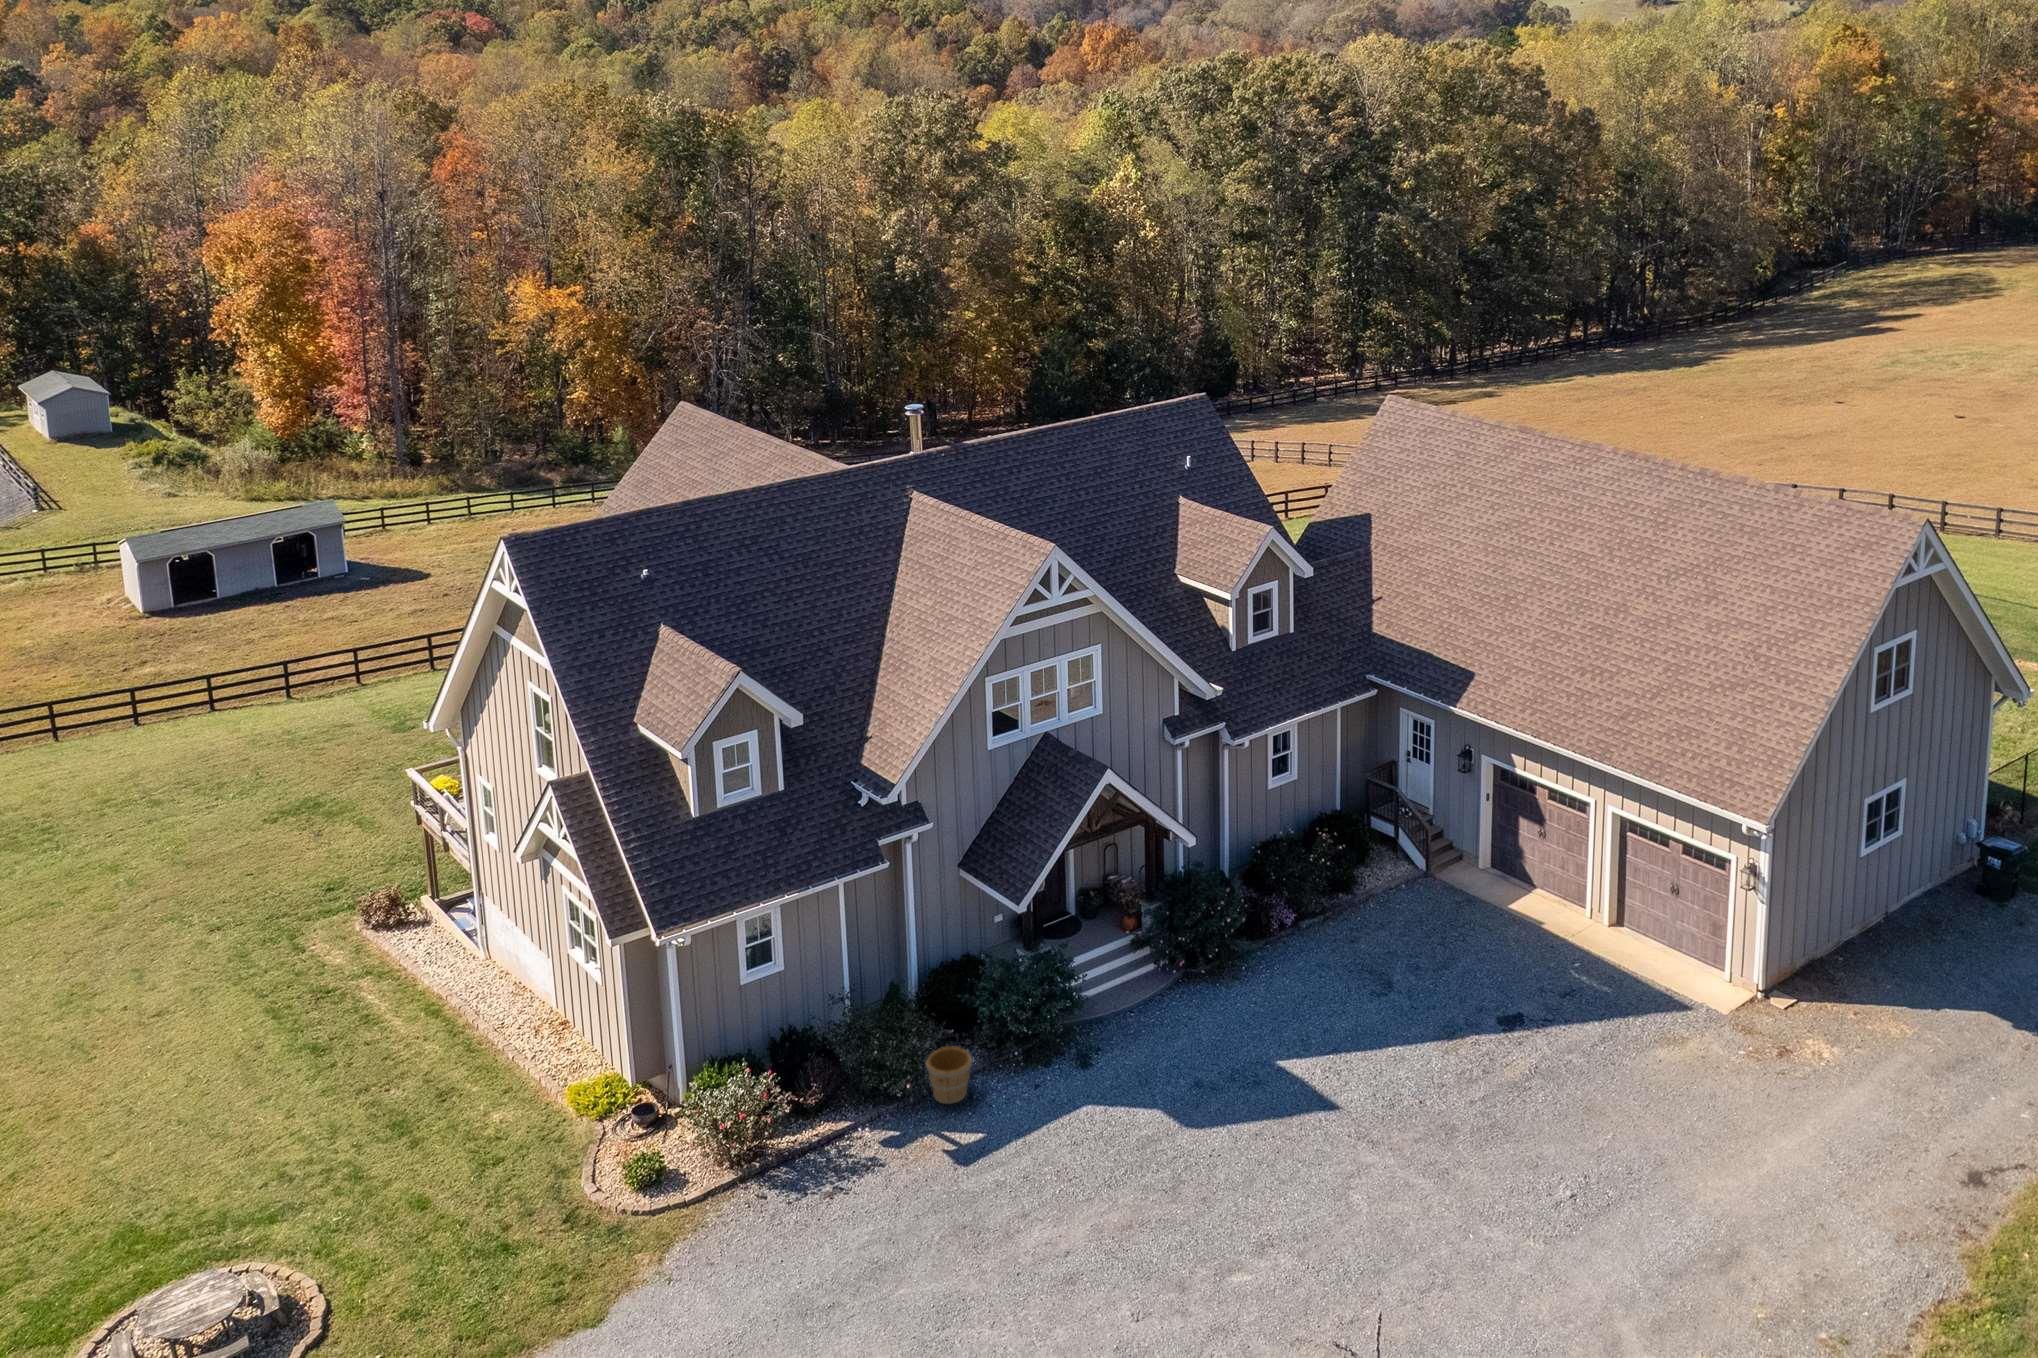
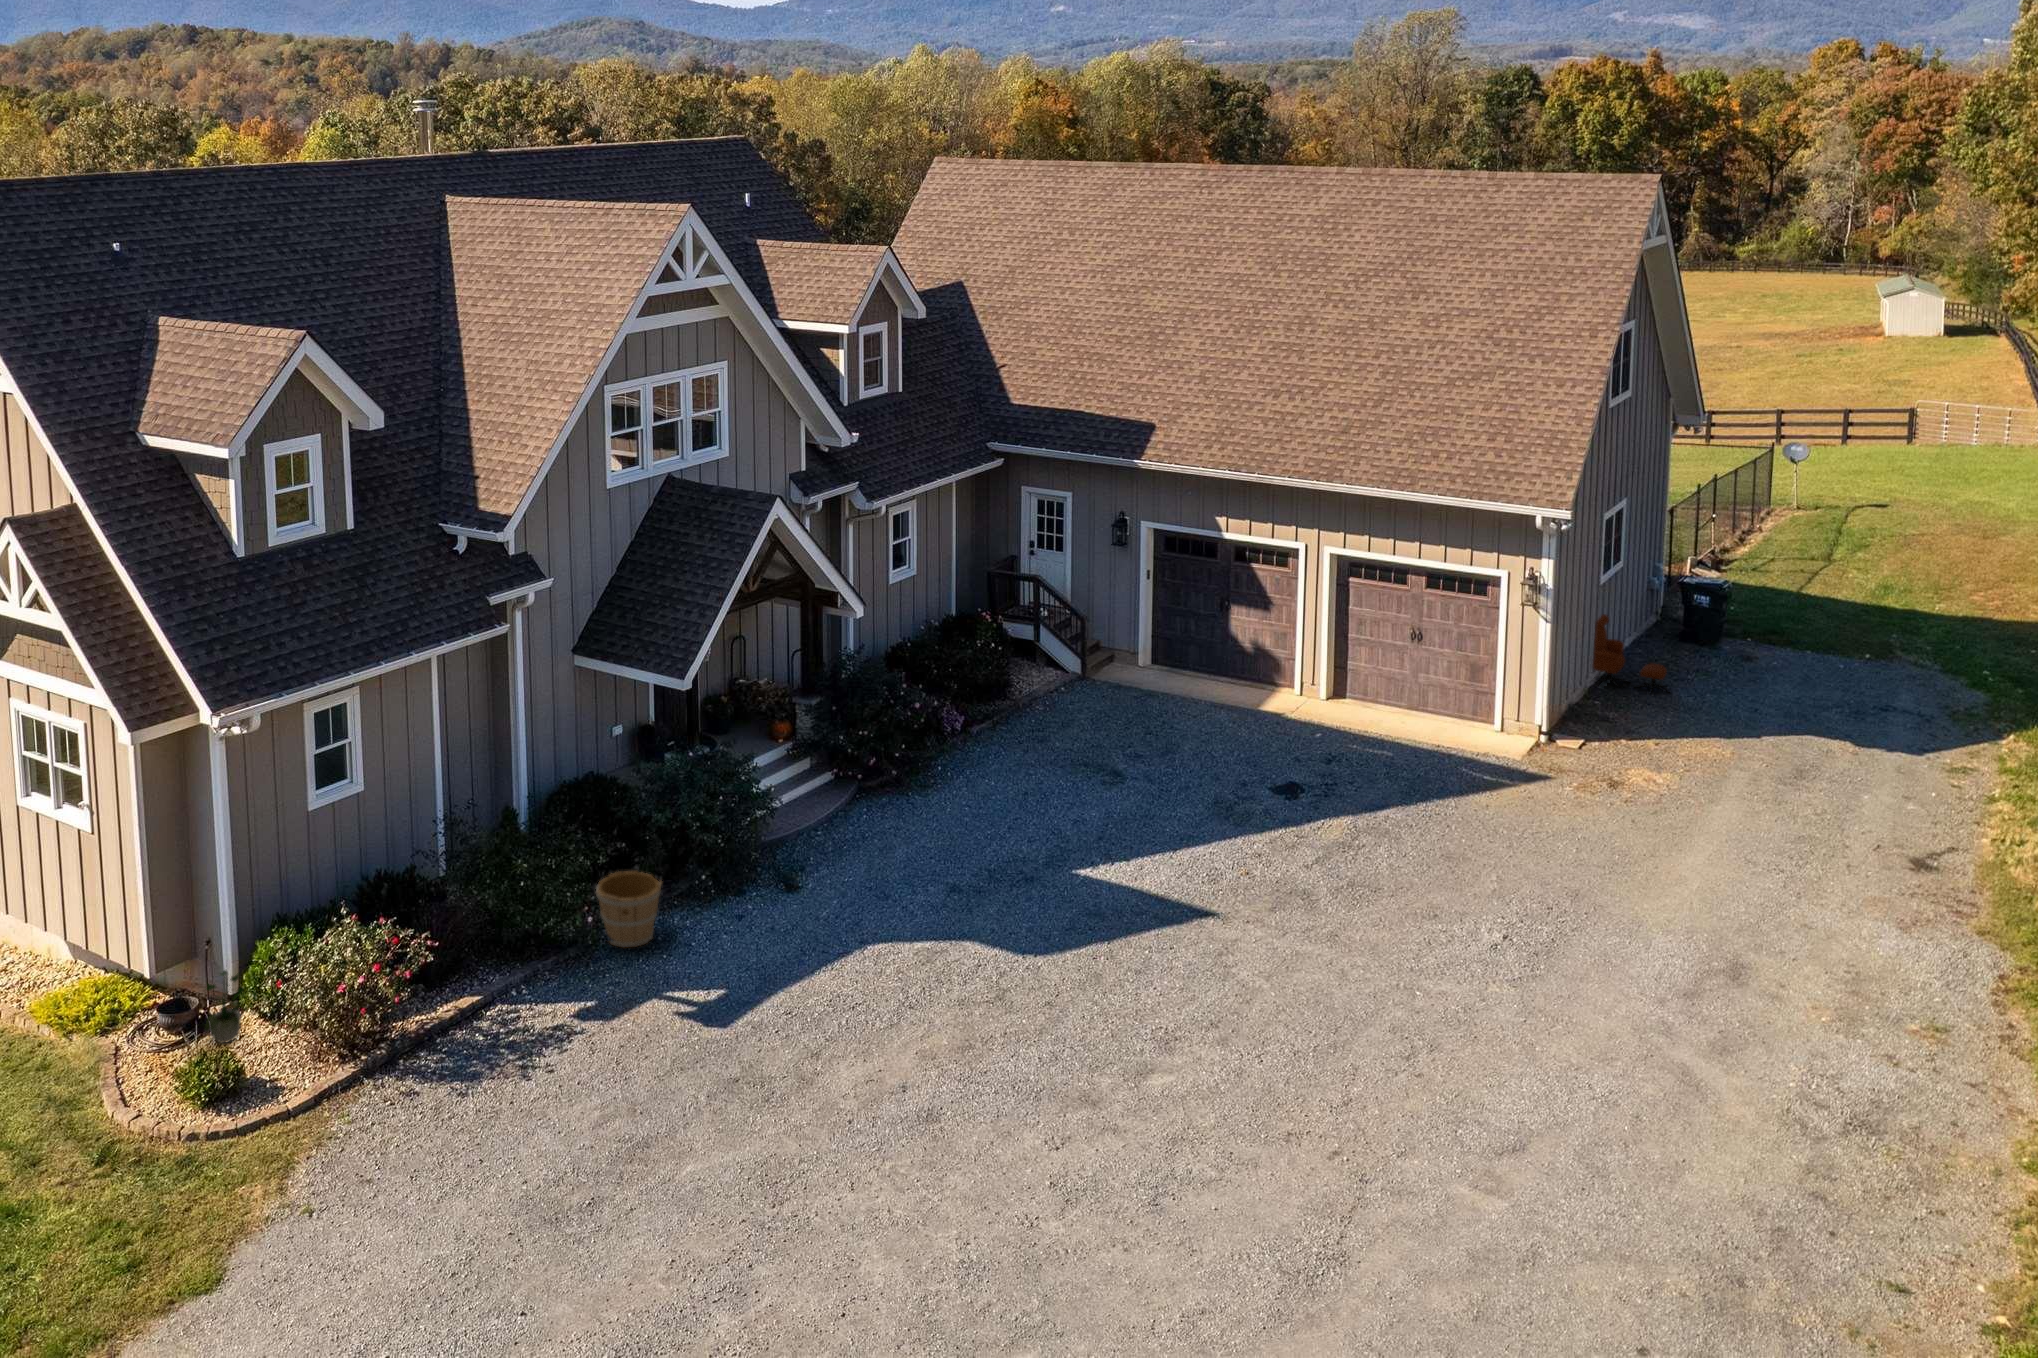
lounge chair: none [1852,884,1920,965] -> present [1592,614,1668,693]
potted plant: none [654,1087,691,1142] -> present [205,972,258,1043]

